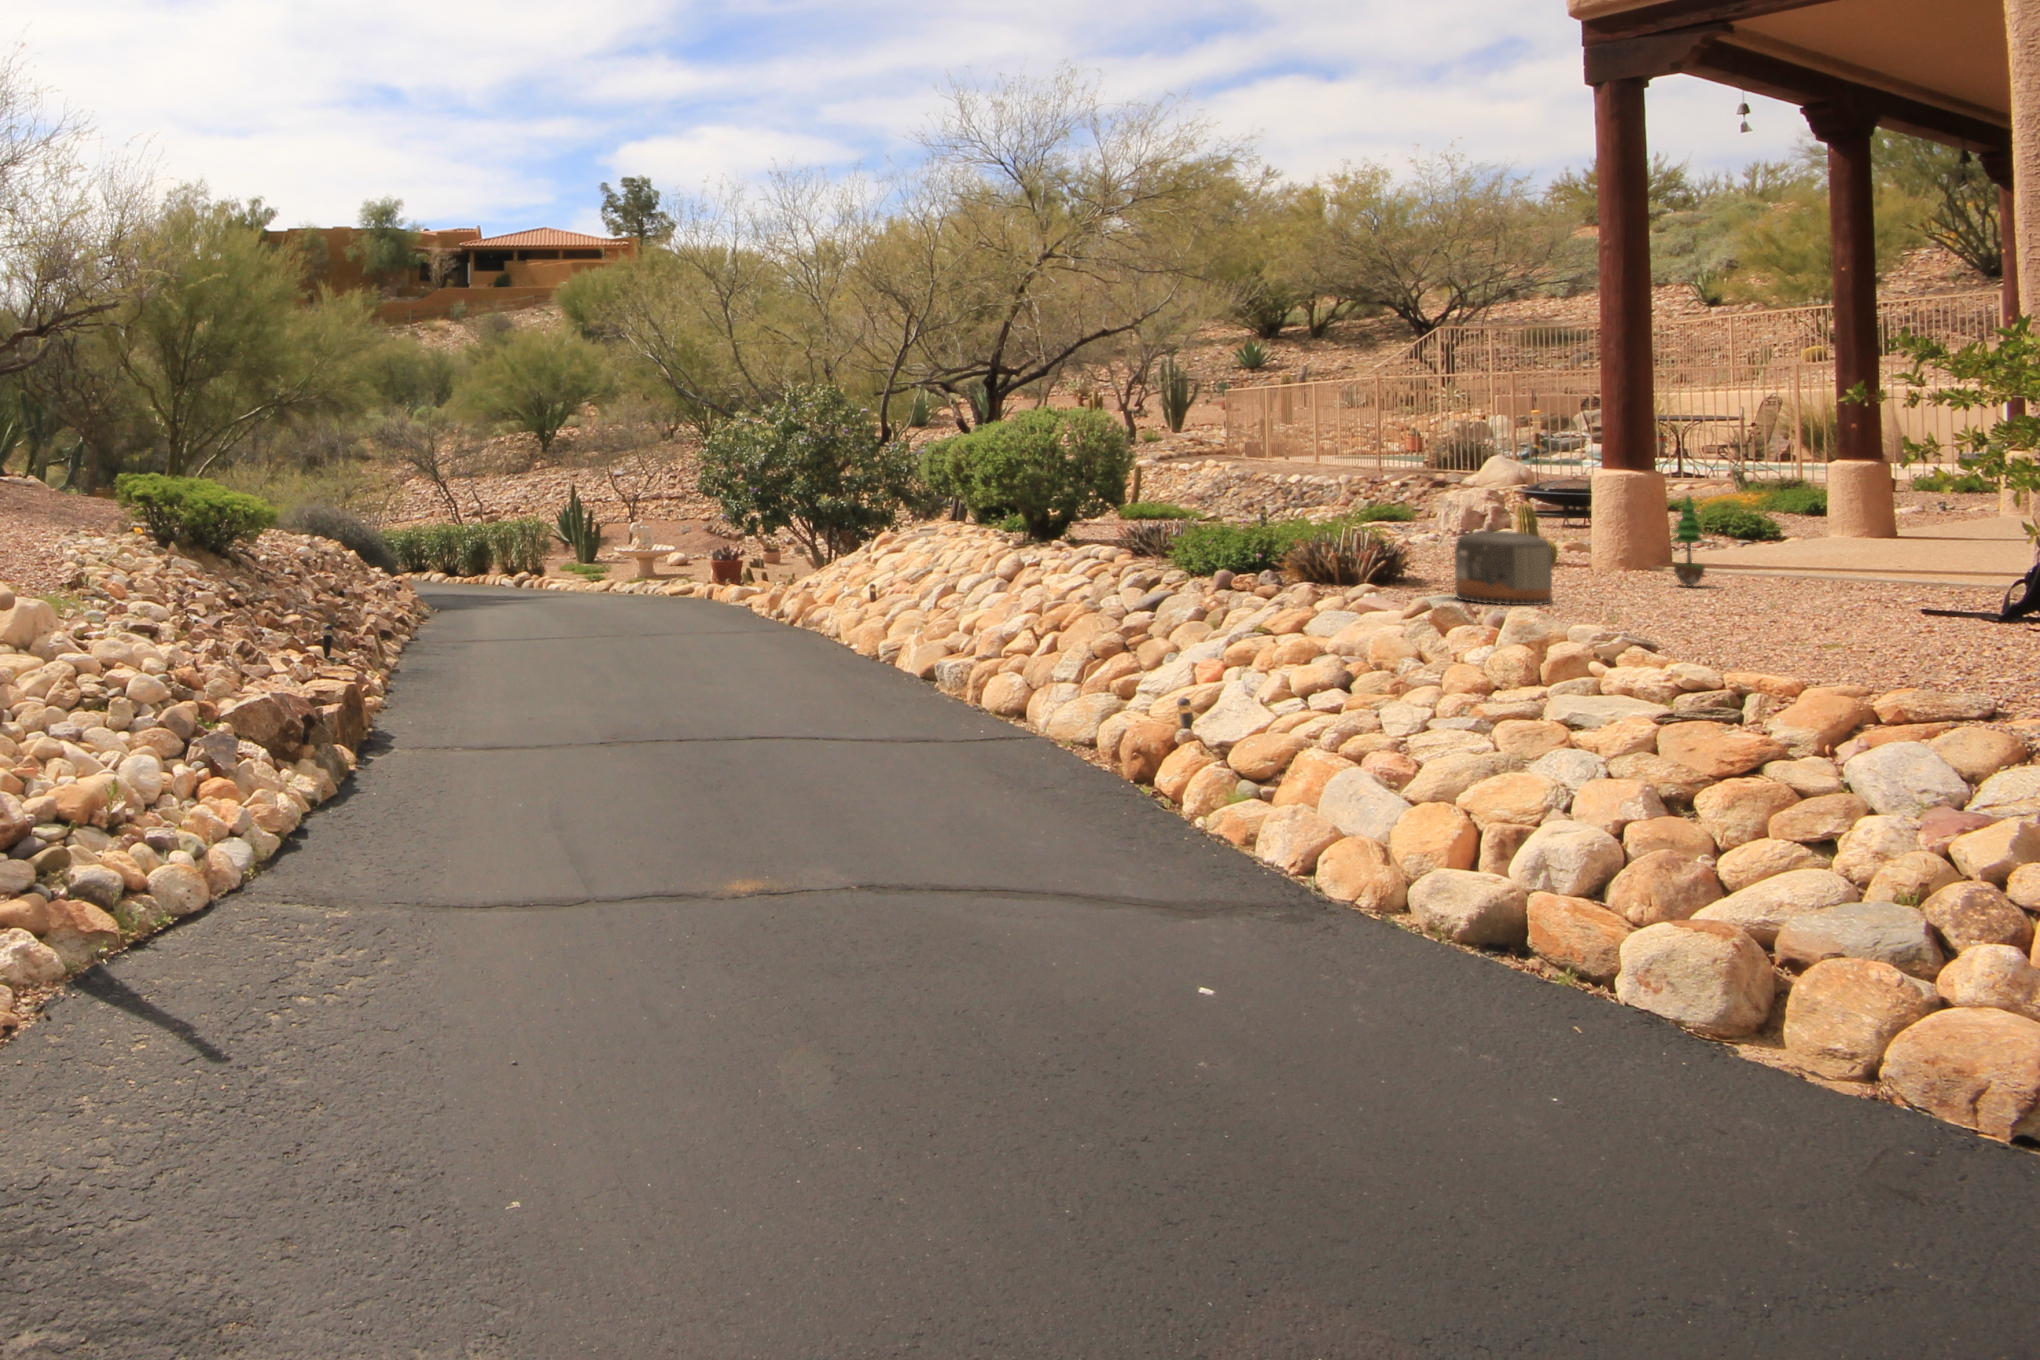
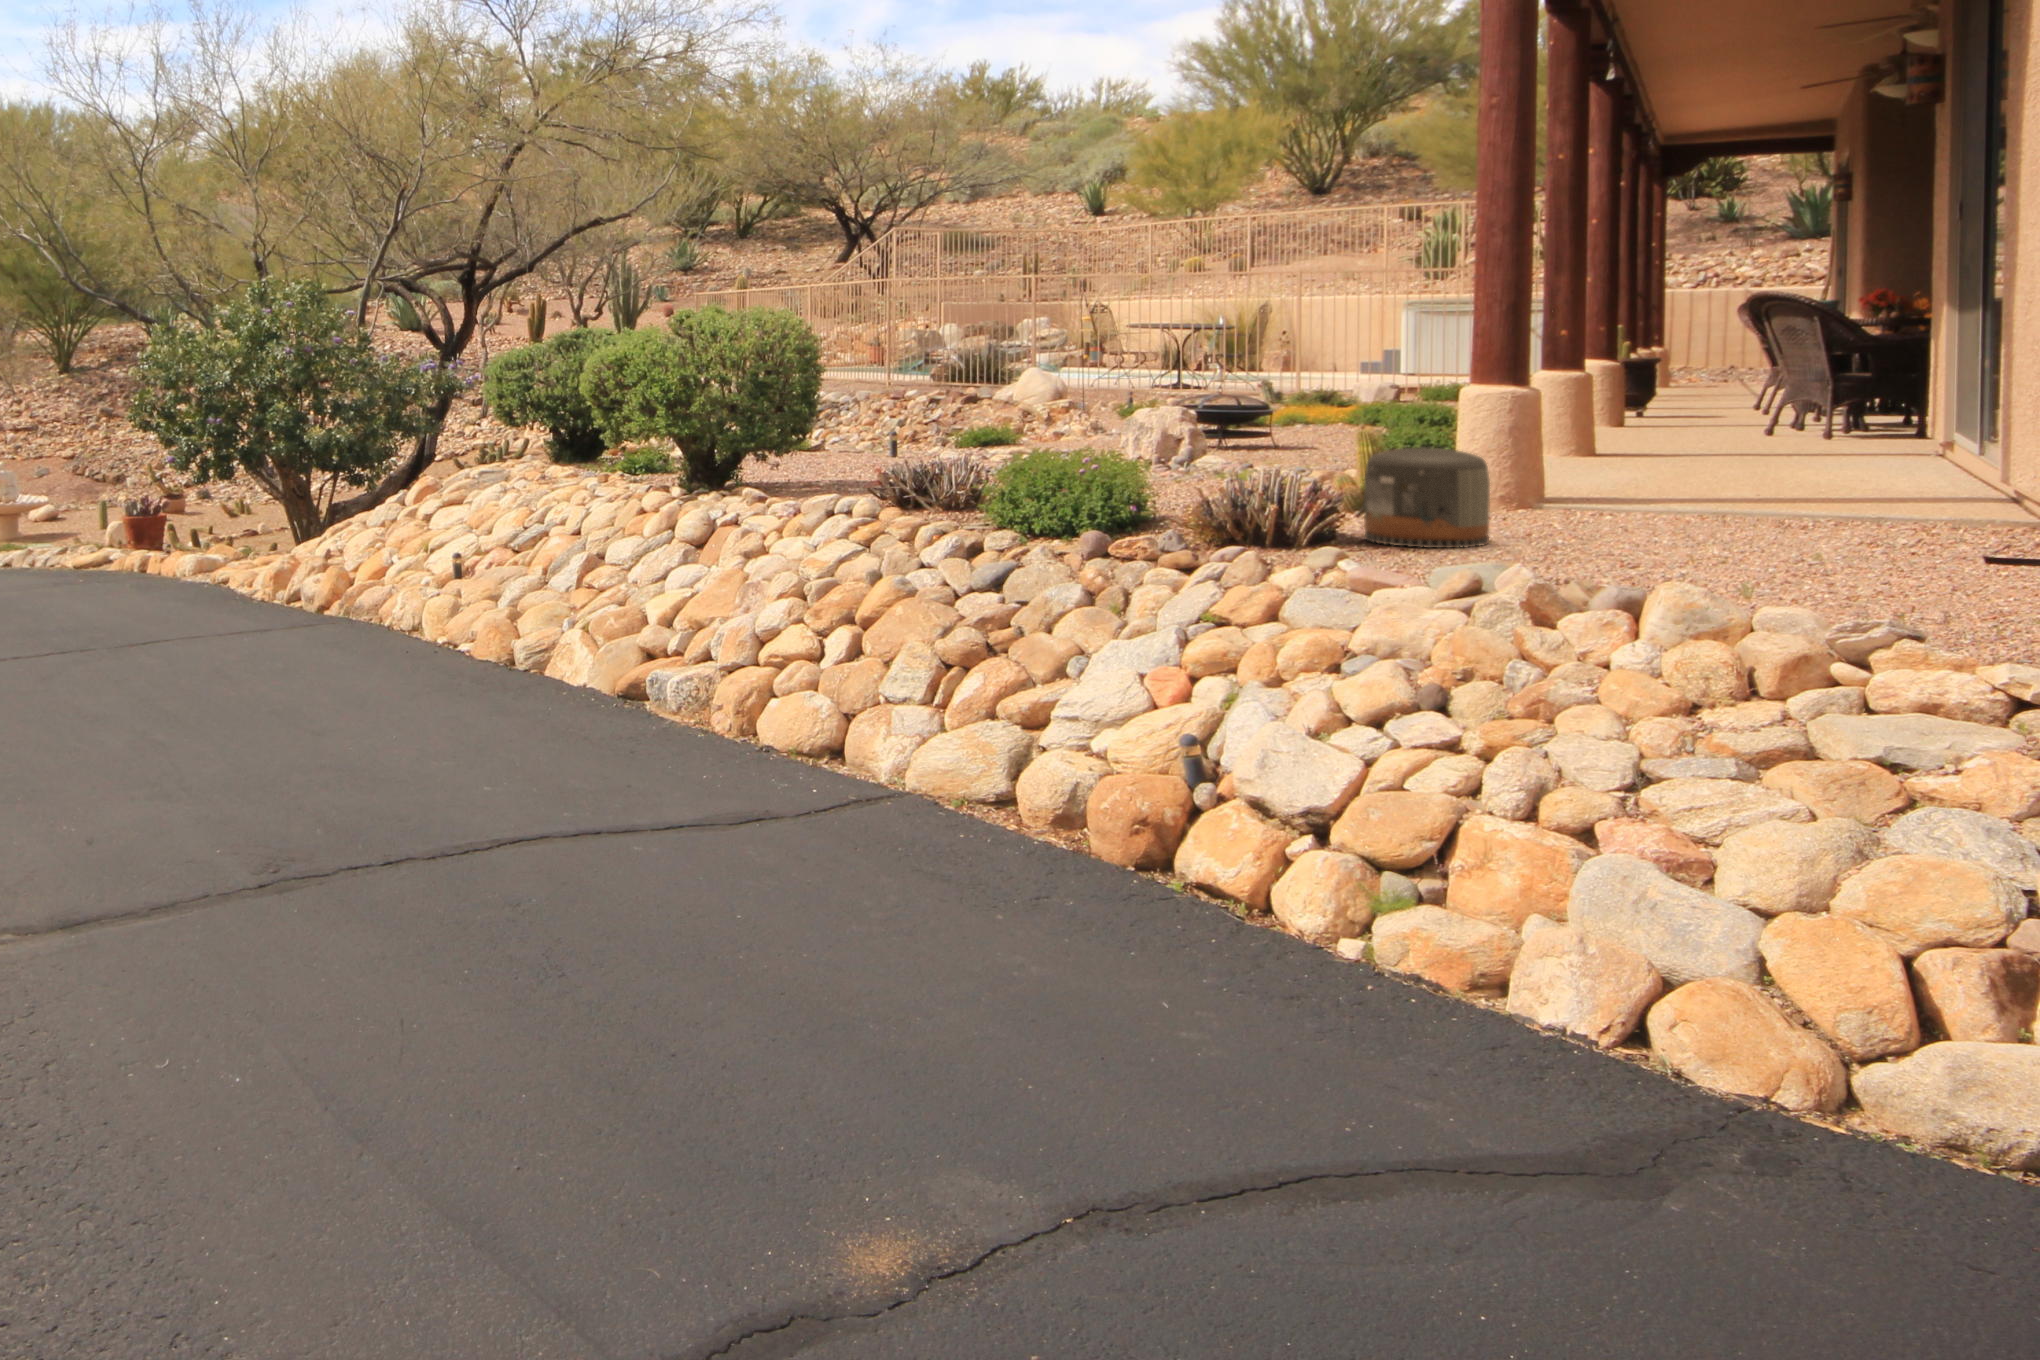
potted tree: present [1672,496,1705,586] -> none [1536,388,1583,506]

